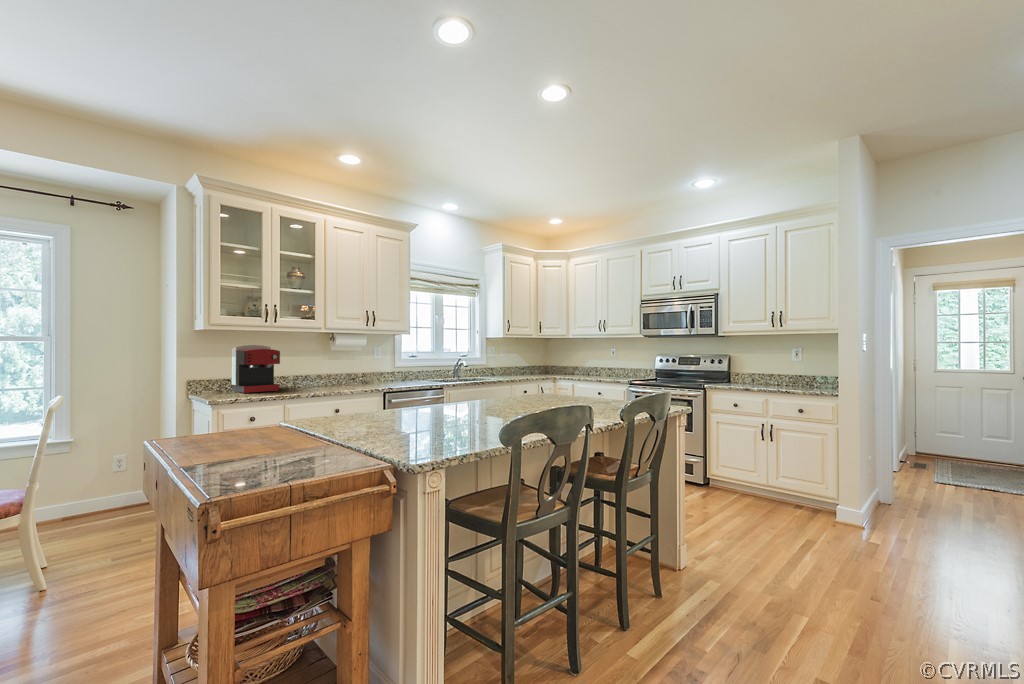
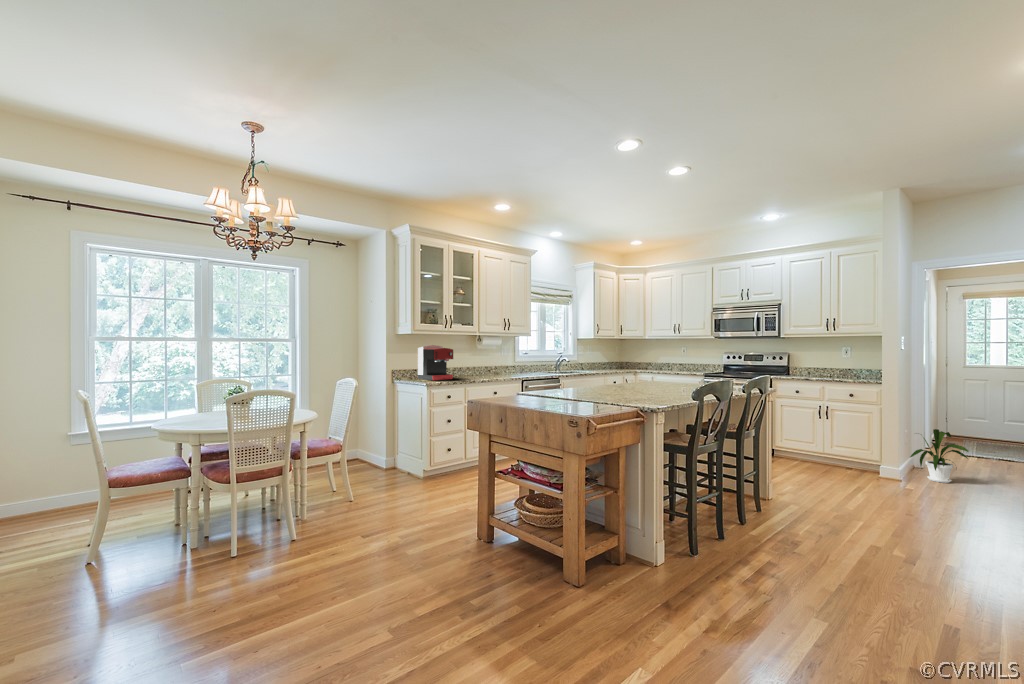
house plant: none [871,457,947,528] -> present [910,429,968,483]

